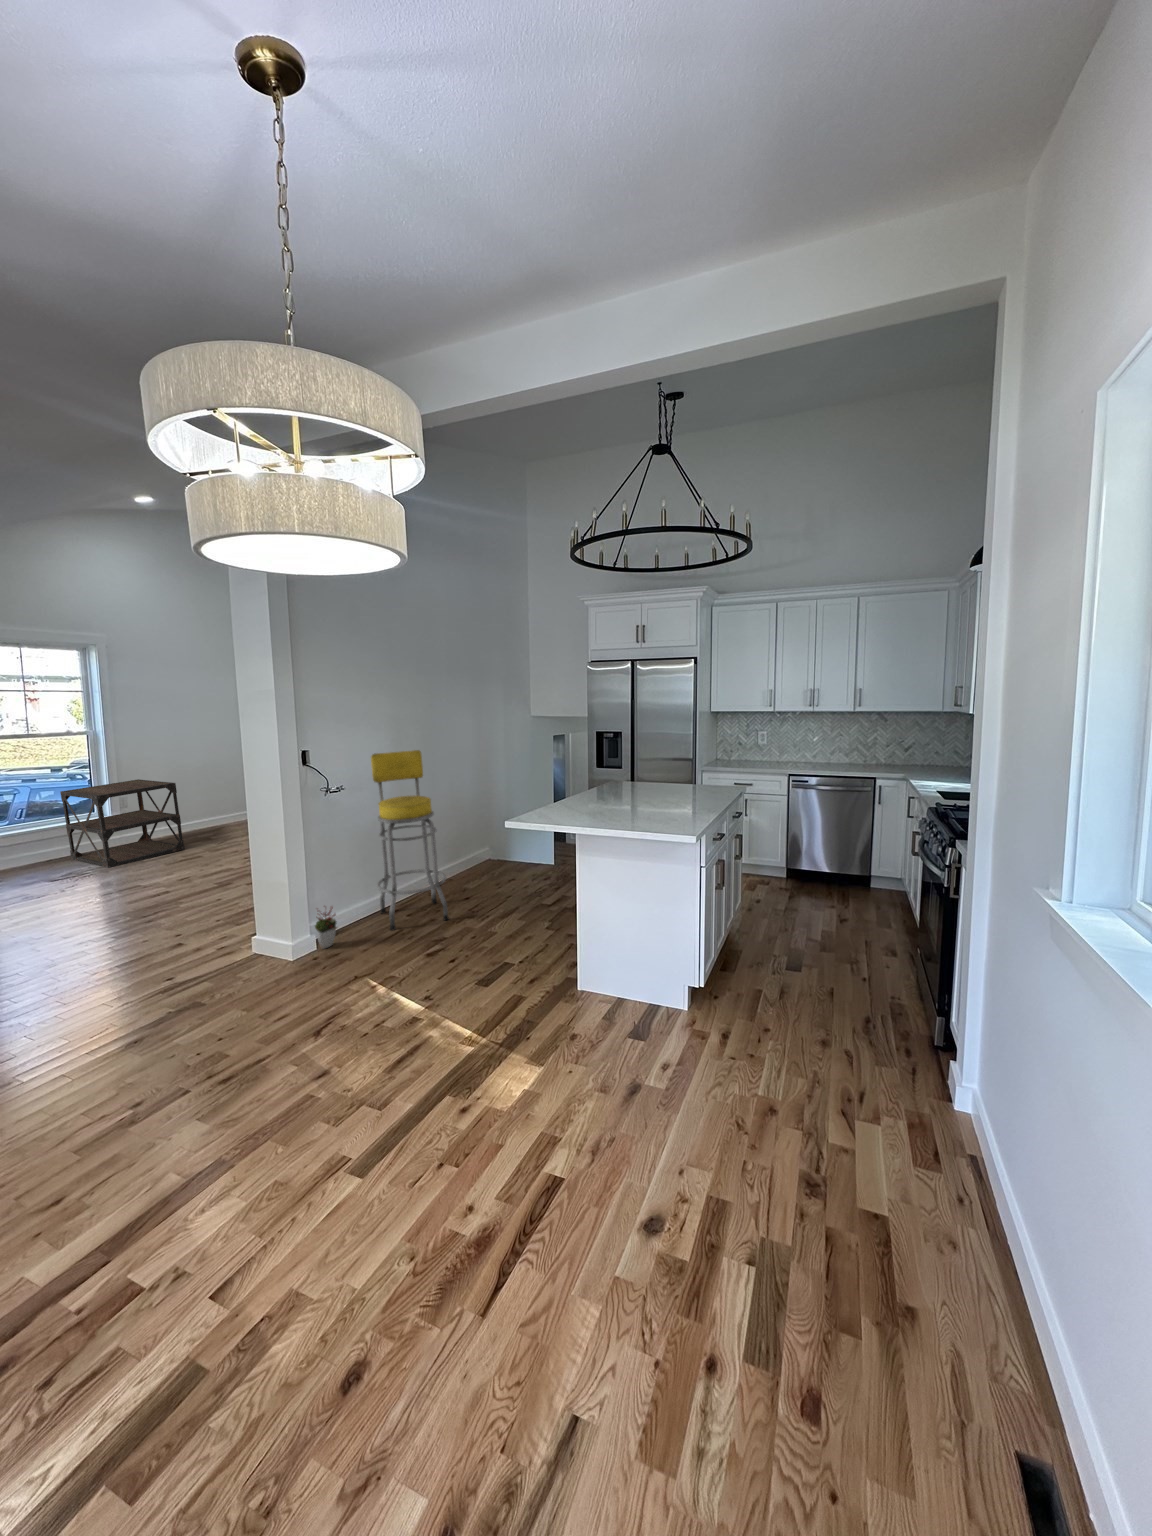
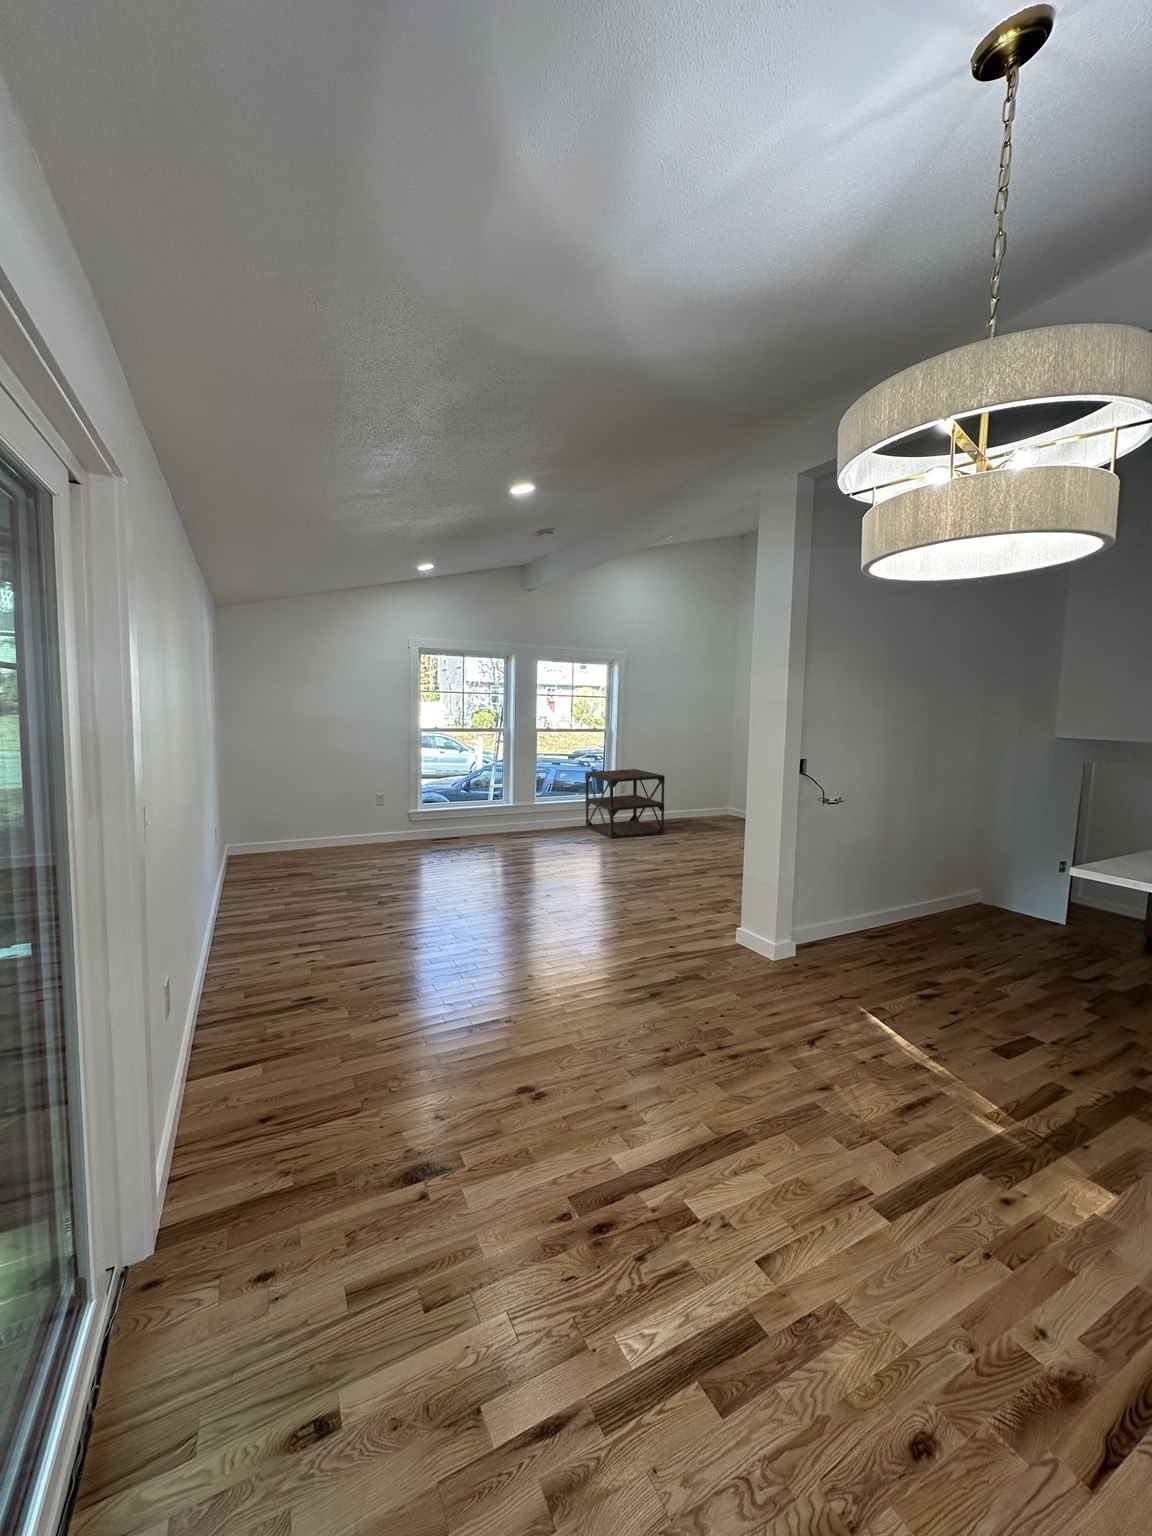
bar stool: present [371,750,449,930] -> none [857,770,940,965]
decorative plant: present [315,907,337,949] -> none [798,915,820,958]

